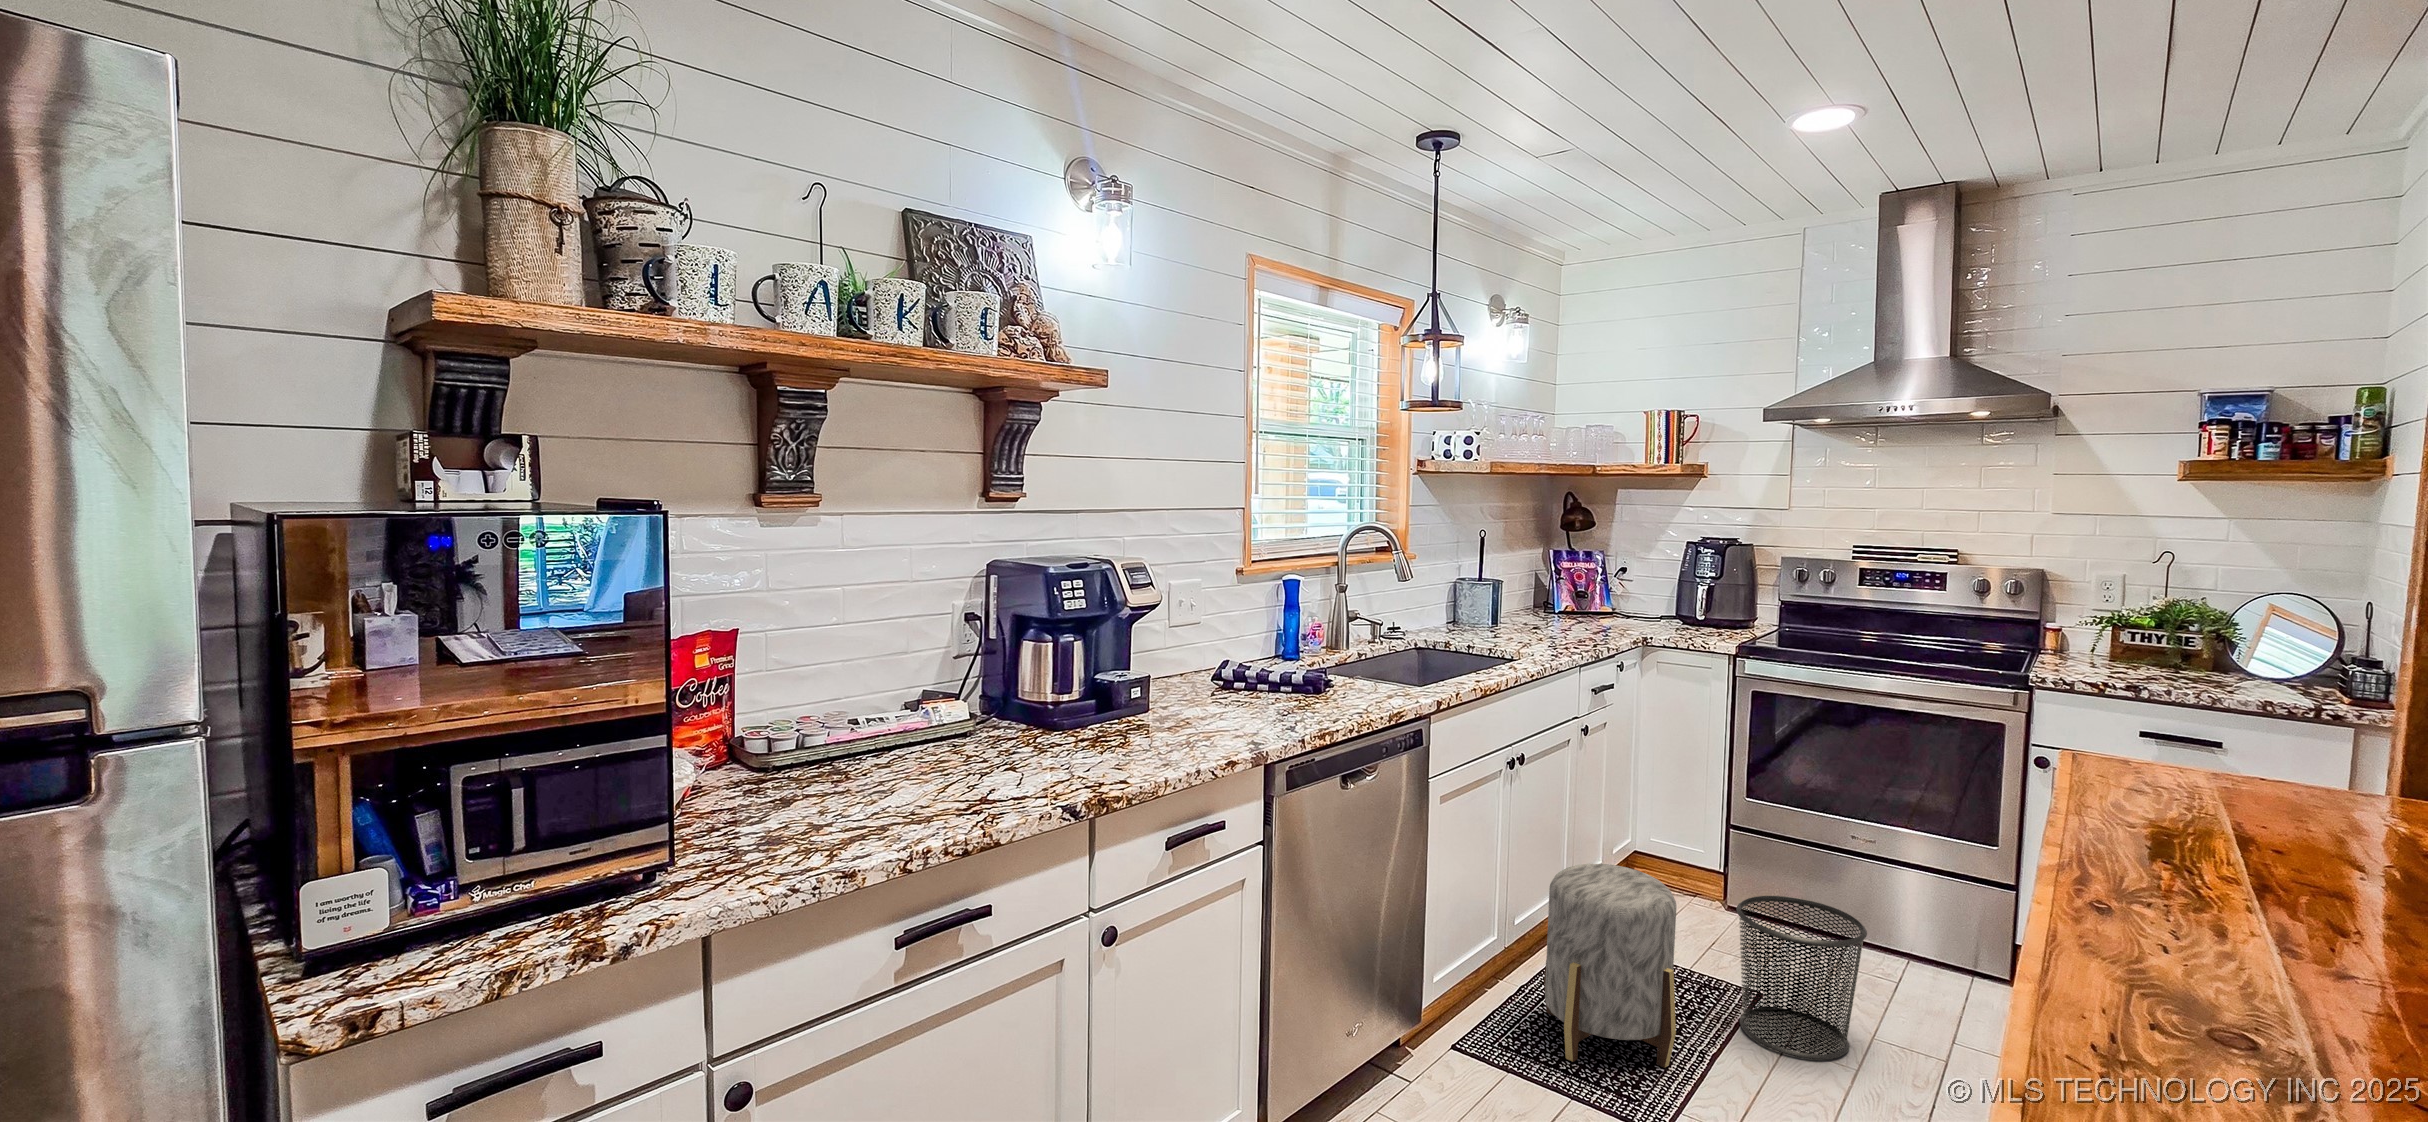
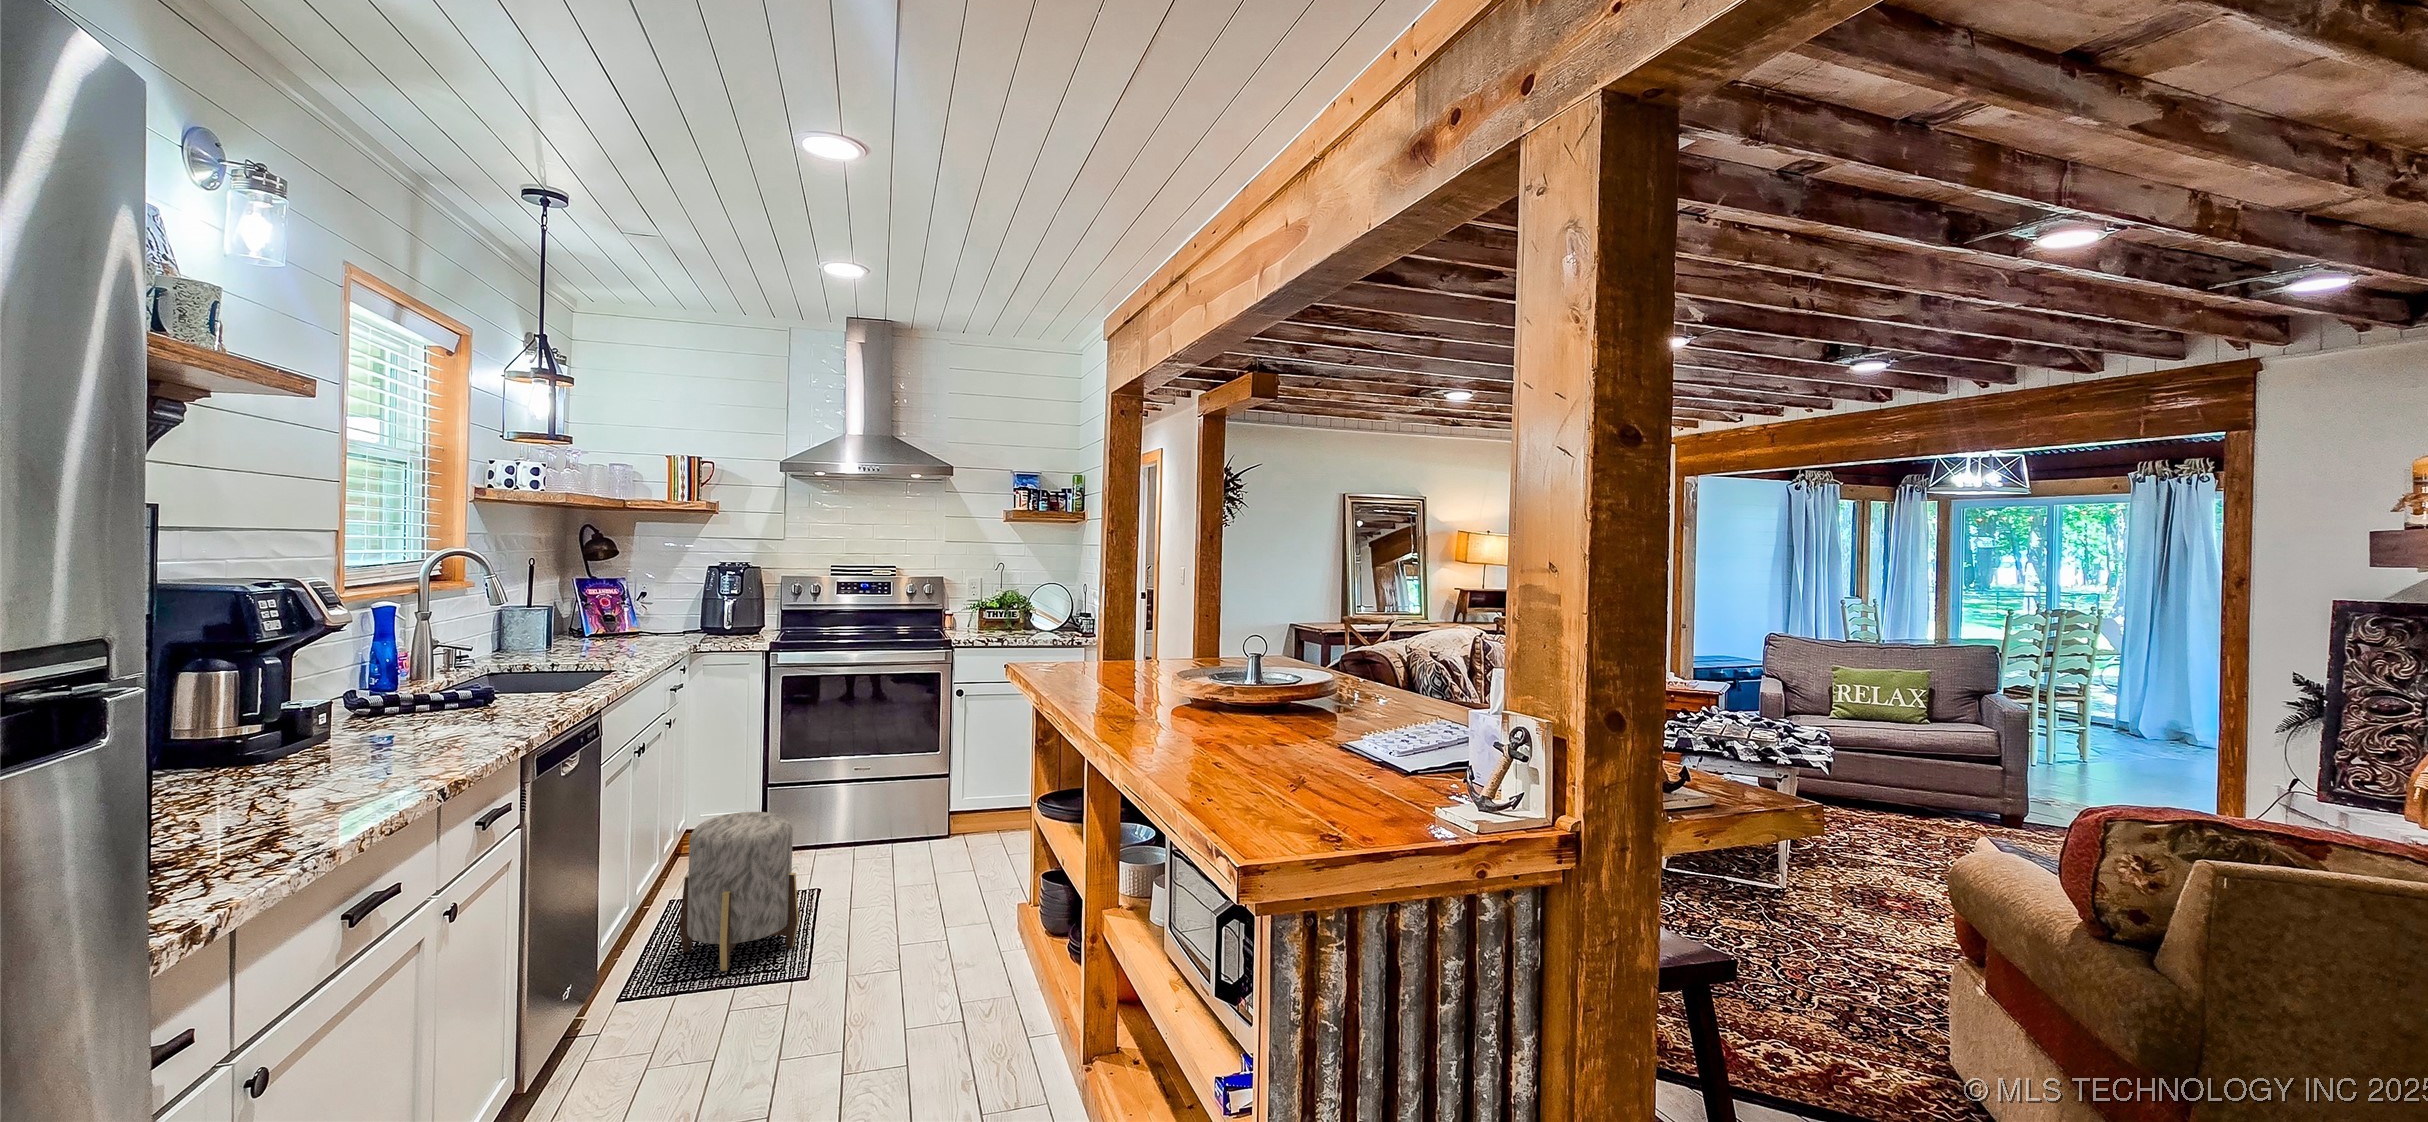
waste bin: present [1736,896,1867,1060] -> none [816,806,900,912]

